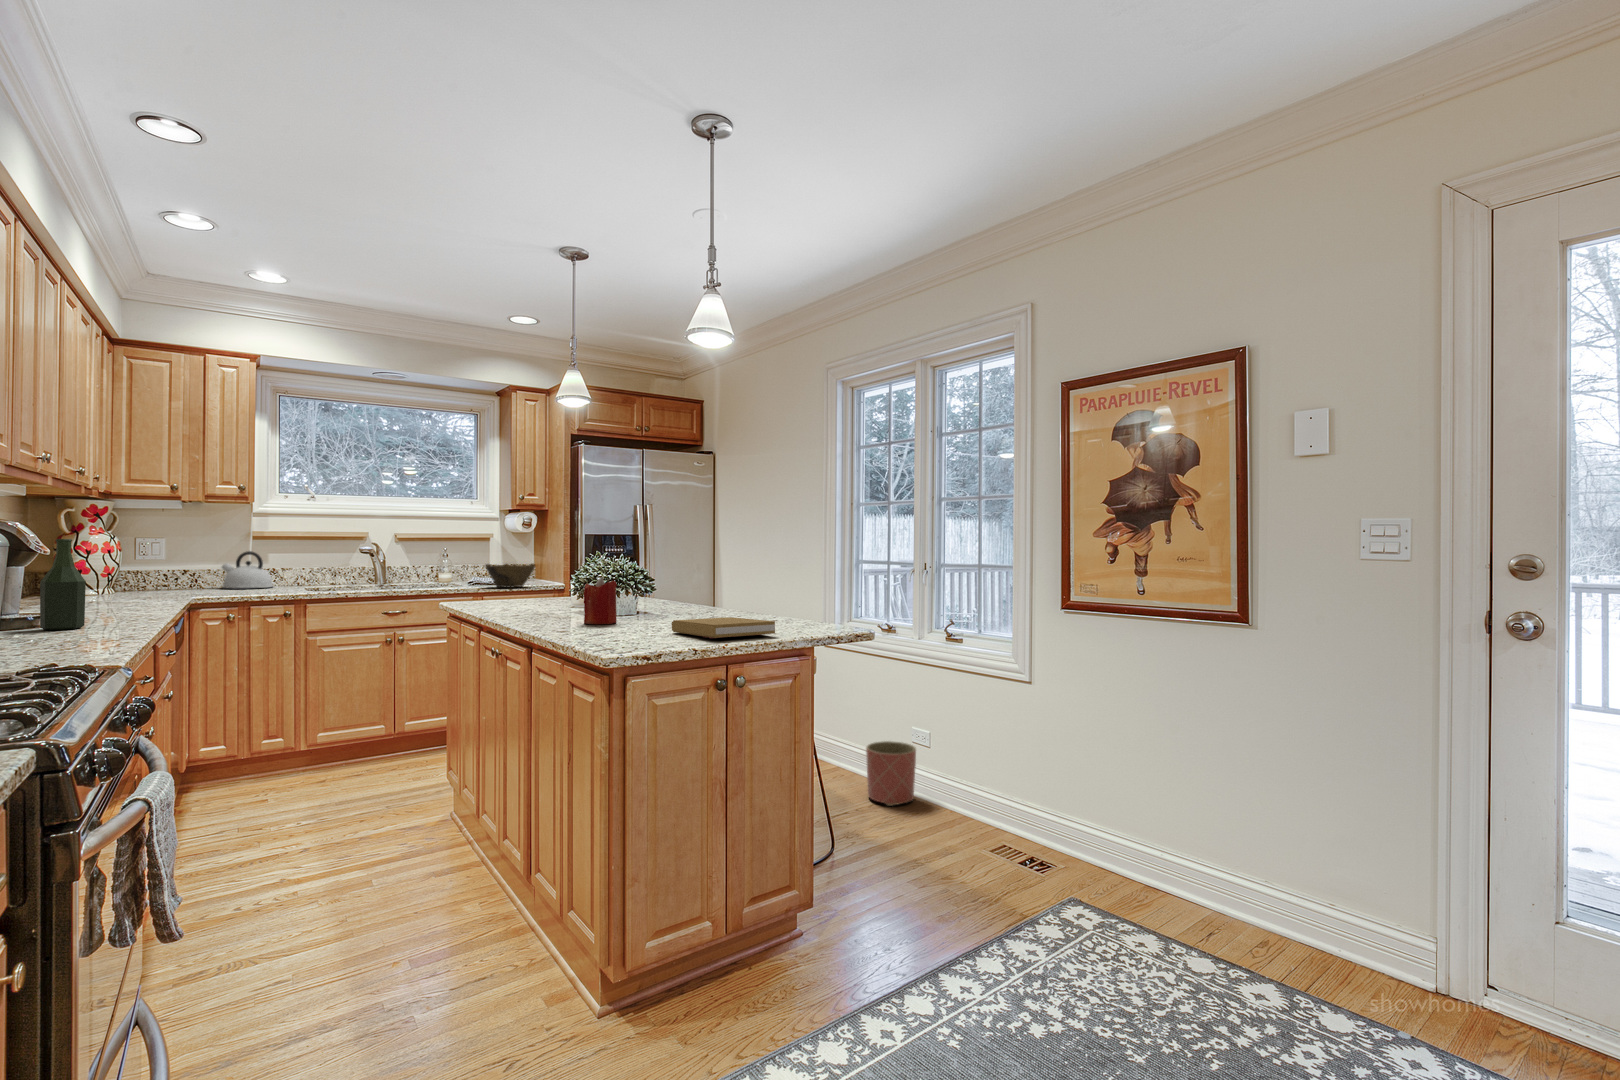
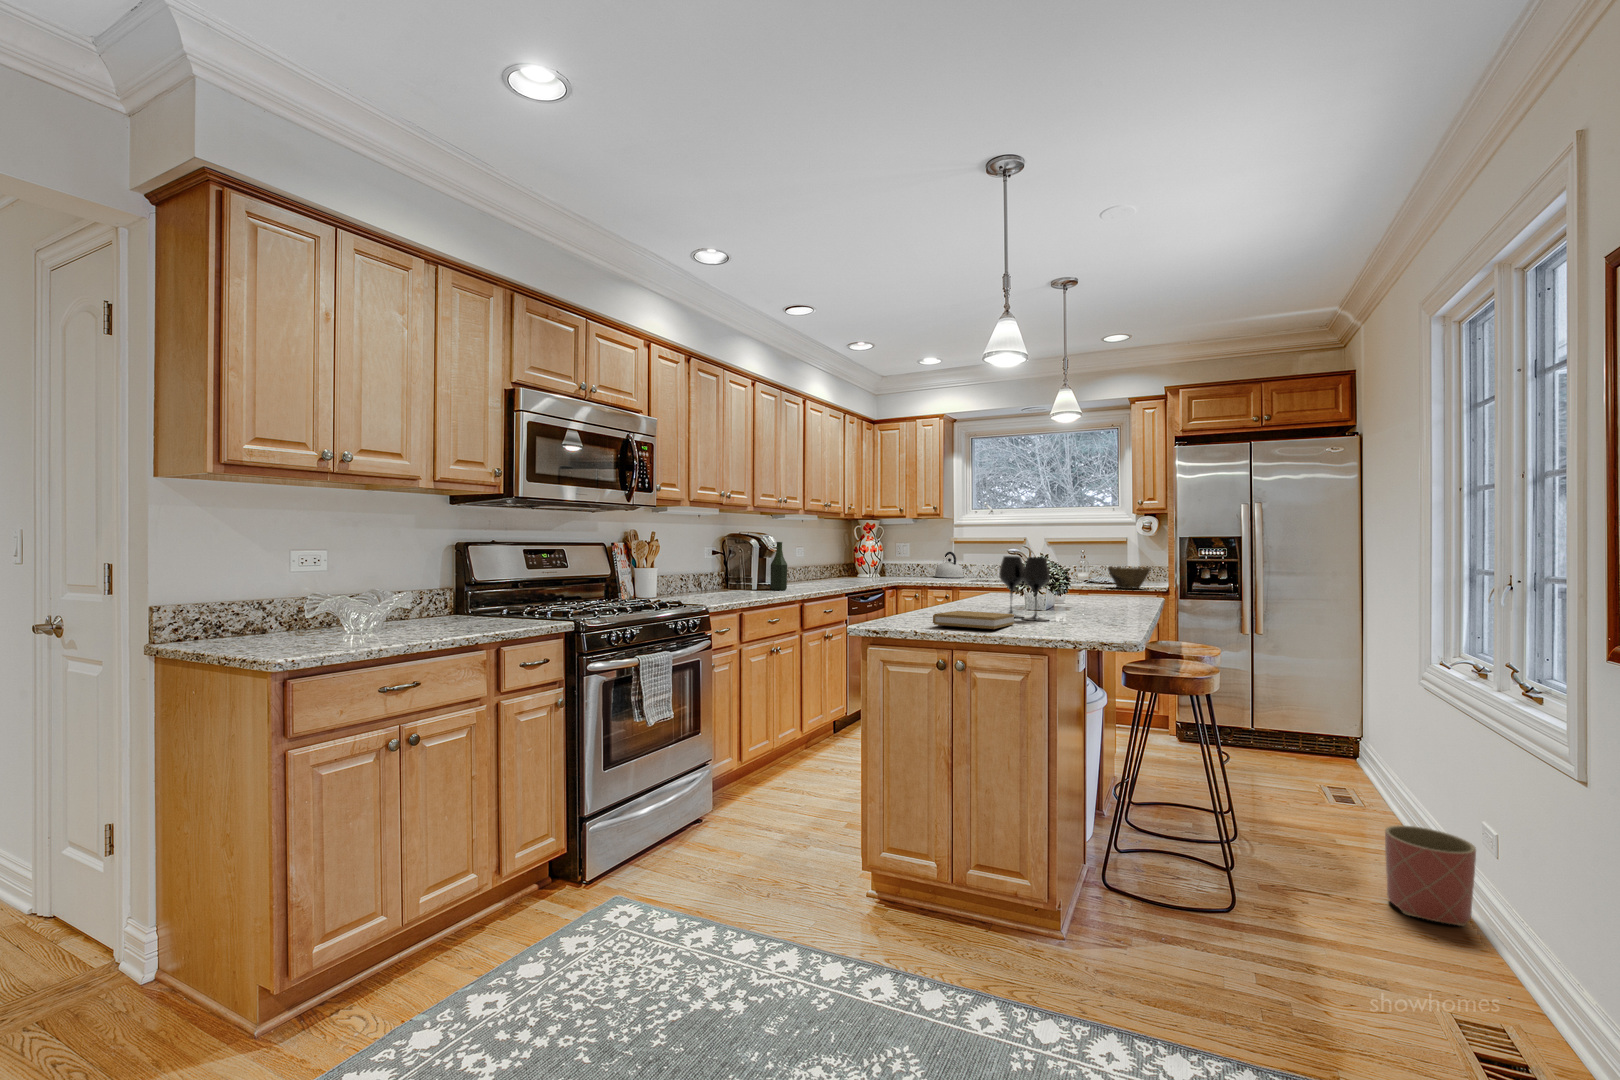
wine glass: none [651,555,717,624] -> present [999,556,1050,621]
candle: present [584,577,617,624] -> none [958,574,986,613]

